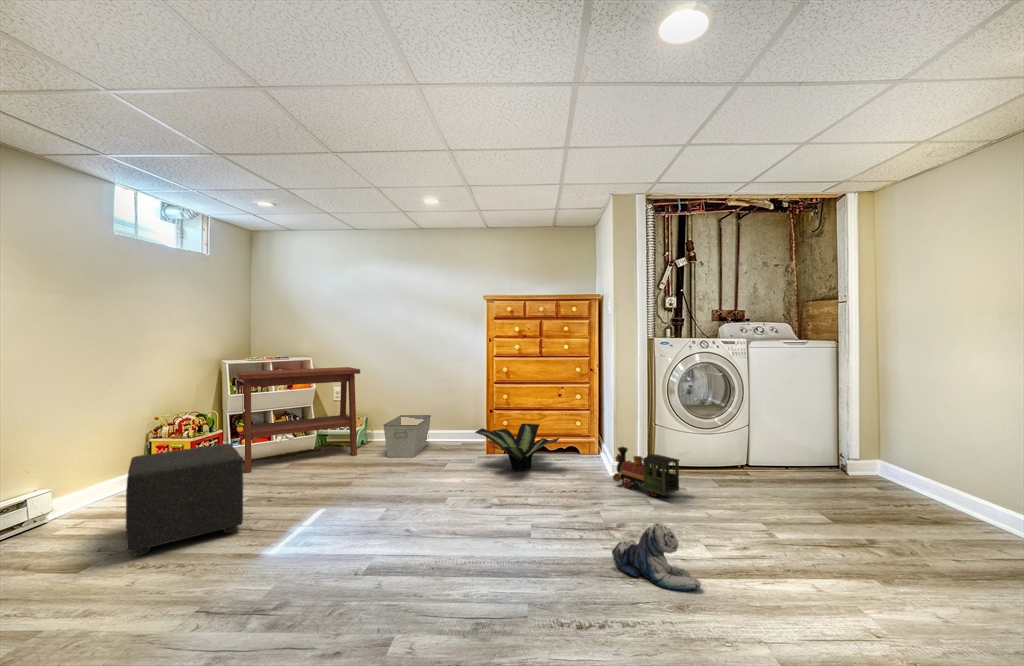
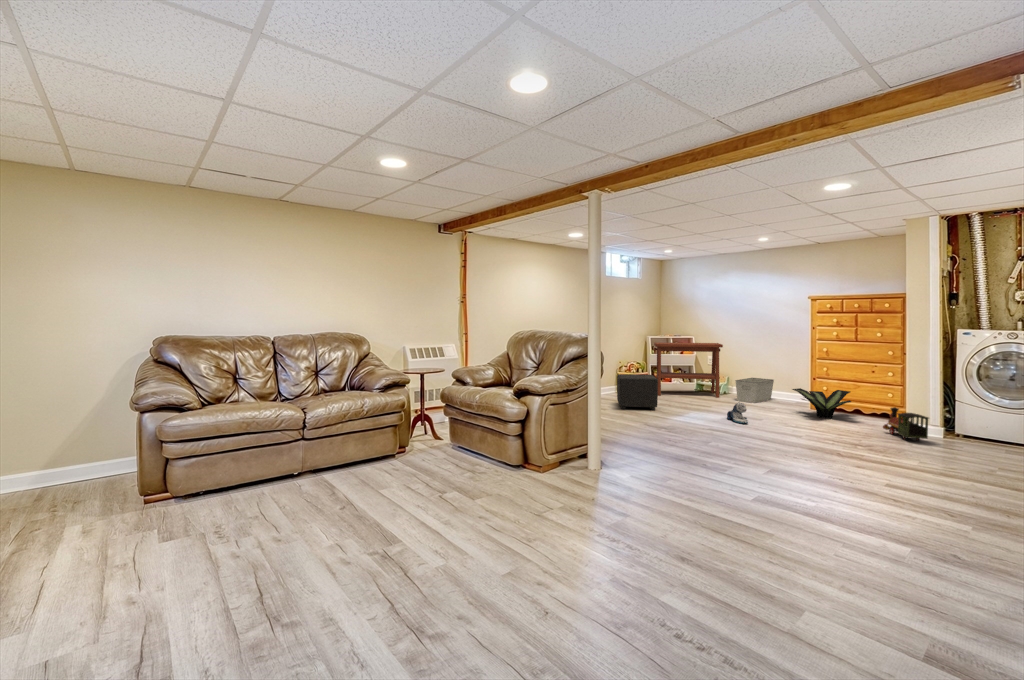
plush toy: present [612,524,701,591] -> present [727,402,748,424]

